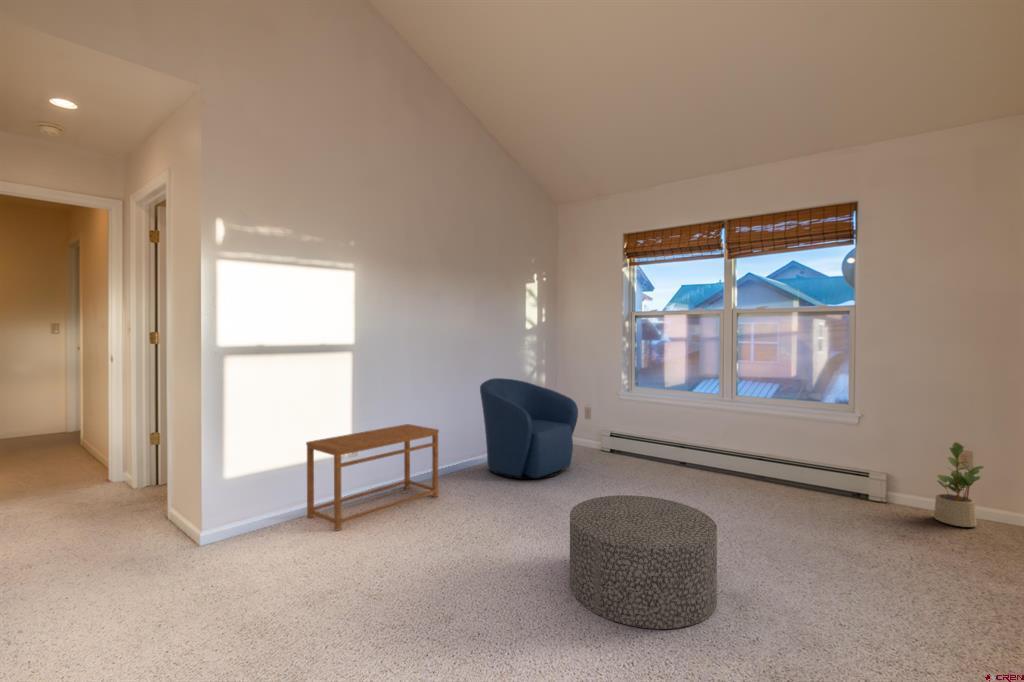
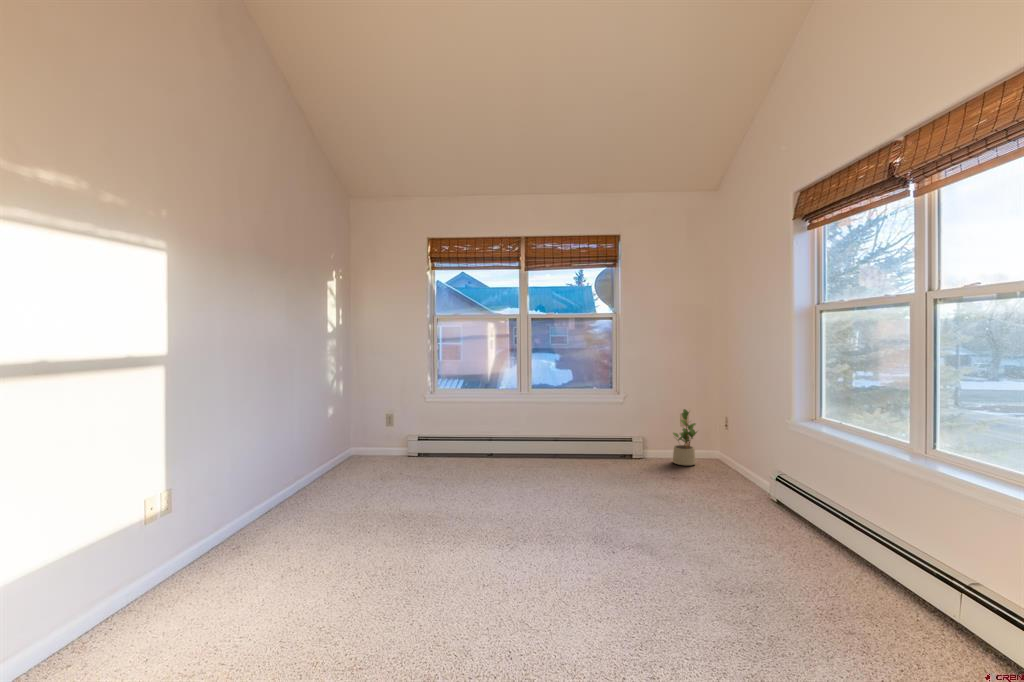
armchair: present [480,378,578,479] -> none [301,389,405,500]
side table: present [306,424,439,530] -> none [113,457,289,620]
ottoman: present [570,495,717,629] -> none [516,483,644,598]

